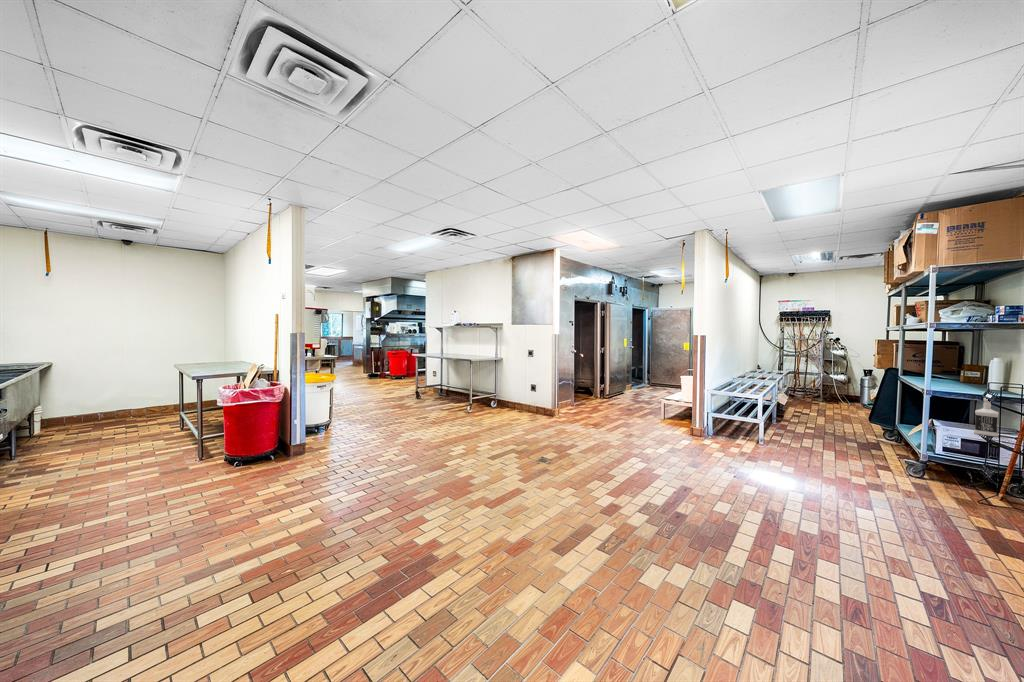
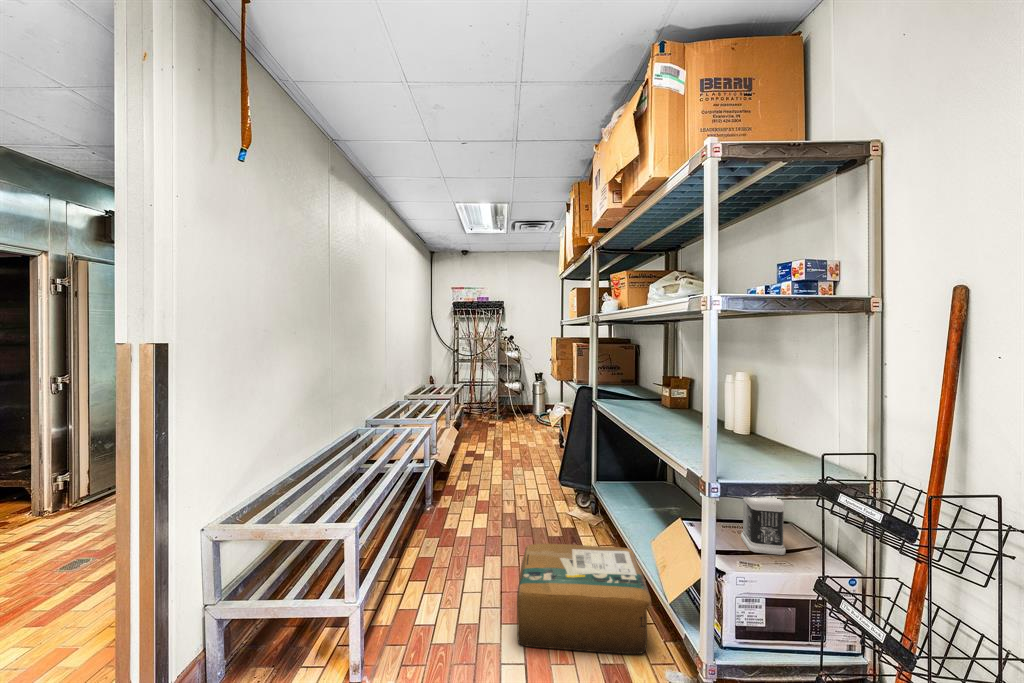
cardboard box: none [833,431,911,471] -> present [517,544,651,654]

